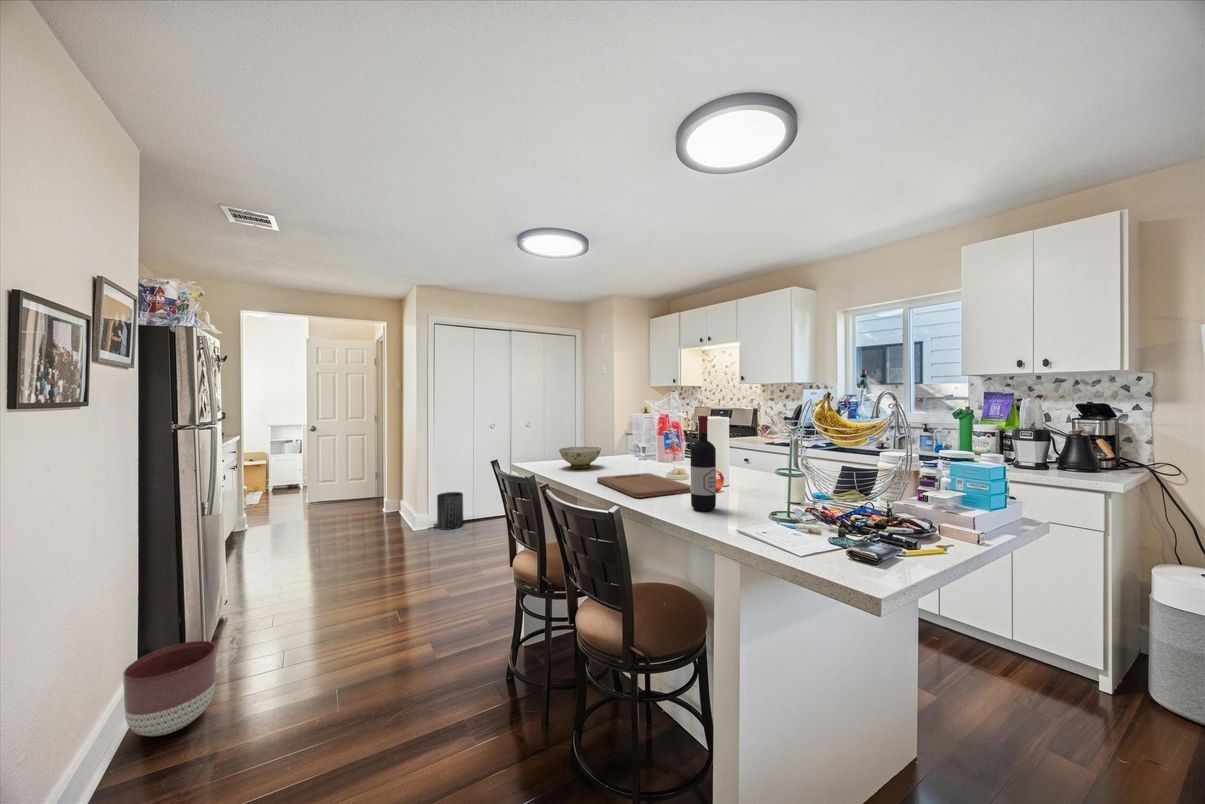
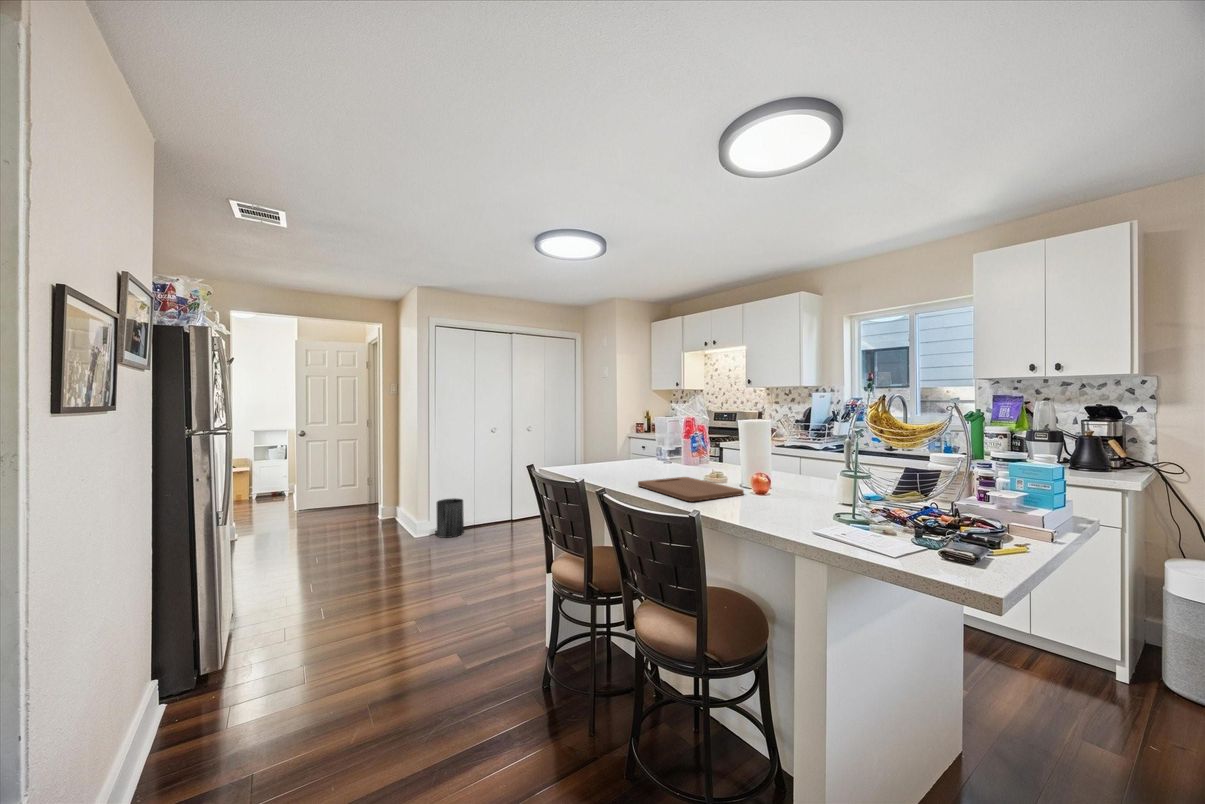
wine bottle: present [690,416,716,511] -> none [751,419,777,514]
ceramic bowl: present [559,447,601,469] -> none [589,451,631,473]
planter: present [123,641,216,736] -> none [148,658,242,760]

